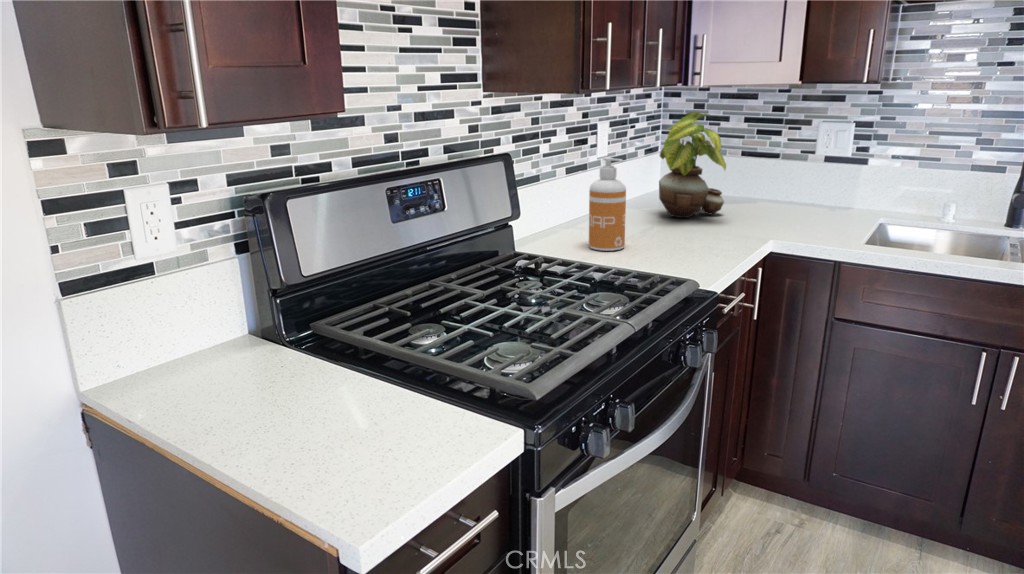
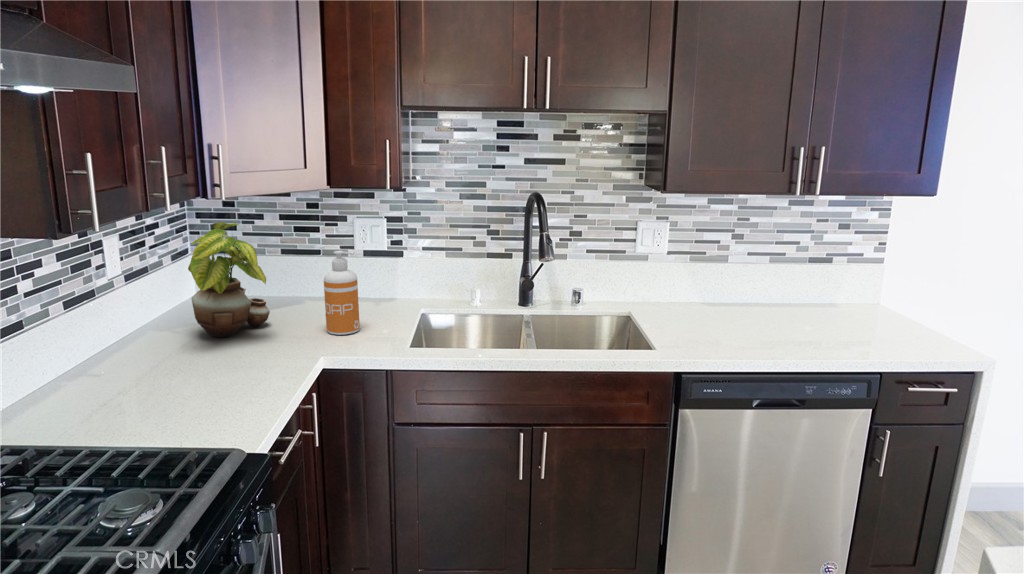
soap dispenser: present [589,157,626,251] -> present [324,251,360,335]

